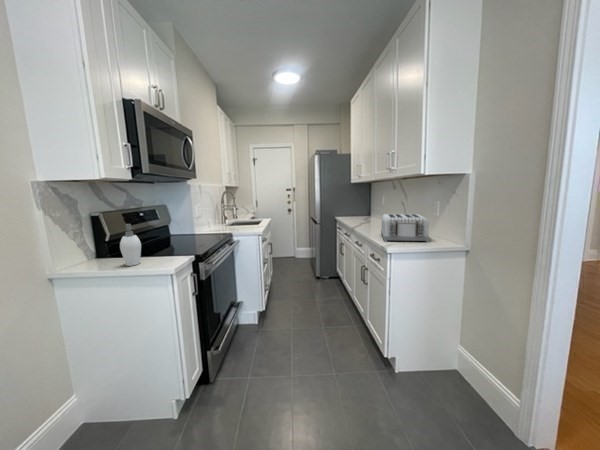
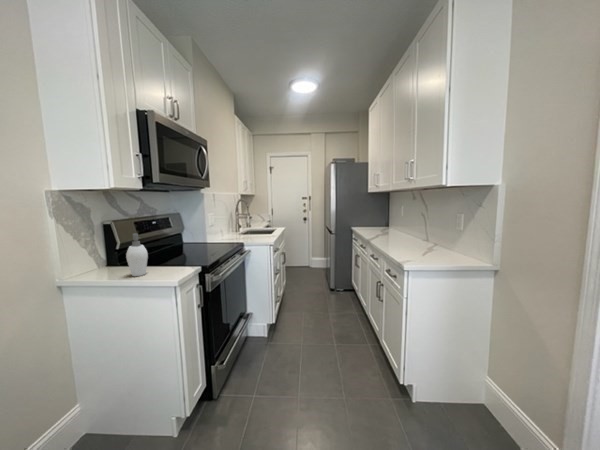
toaster: present [381,214,430,242] -> none [398,227,452,259]

